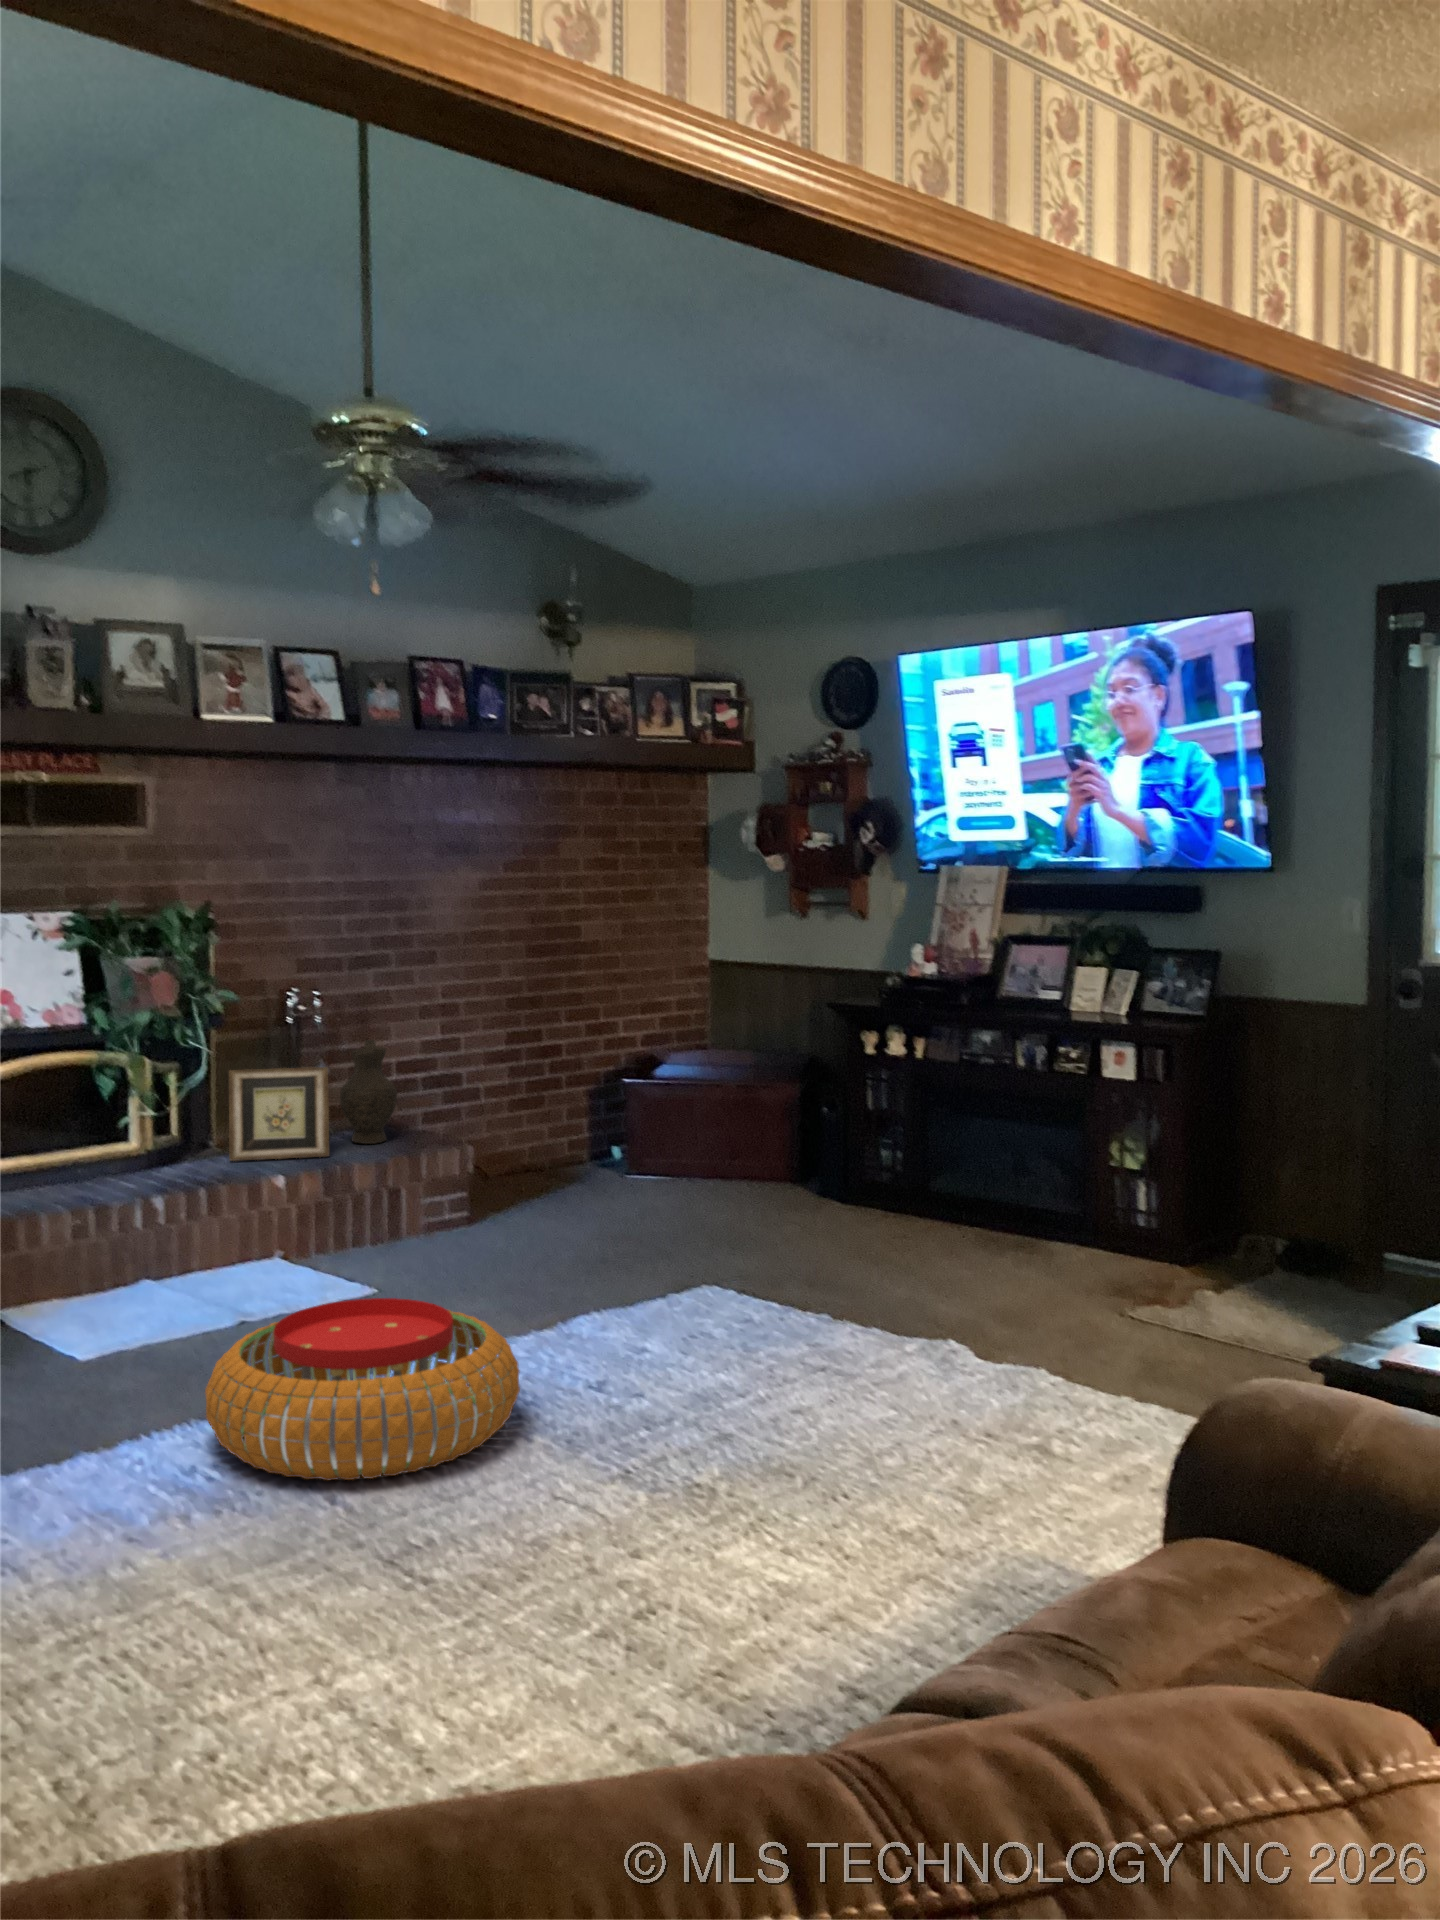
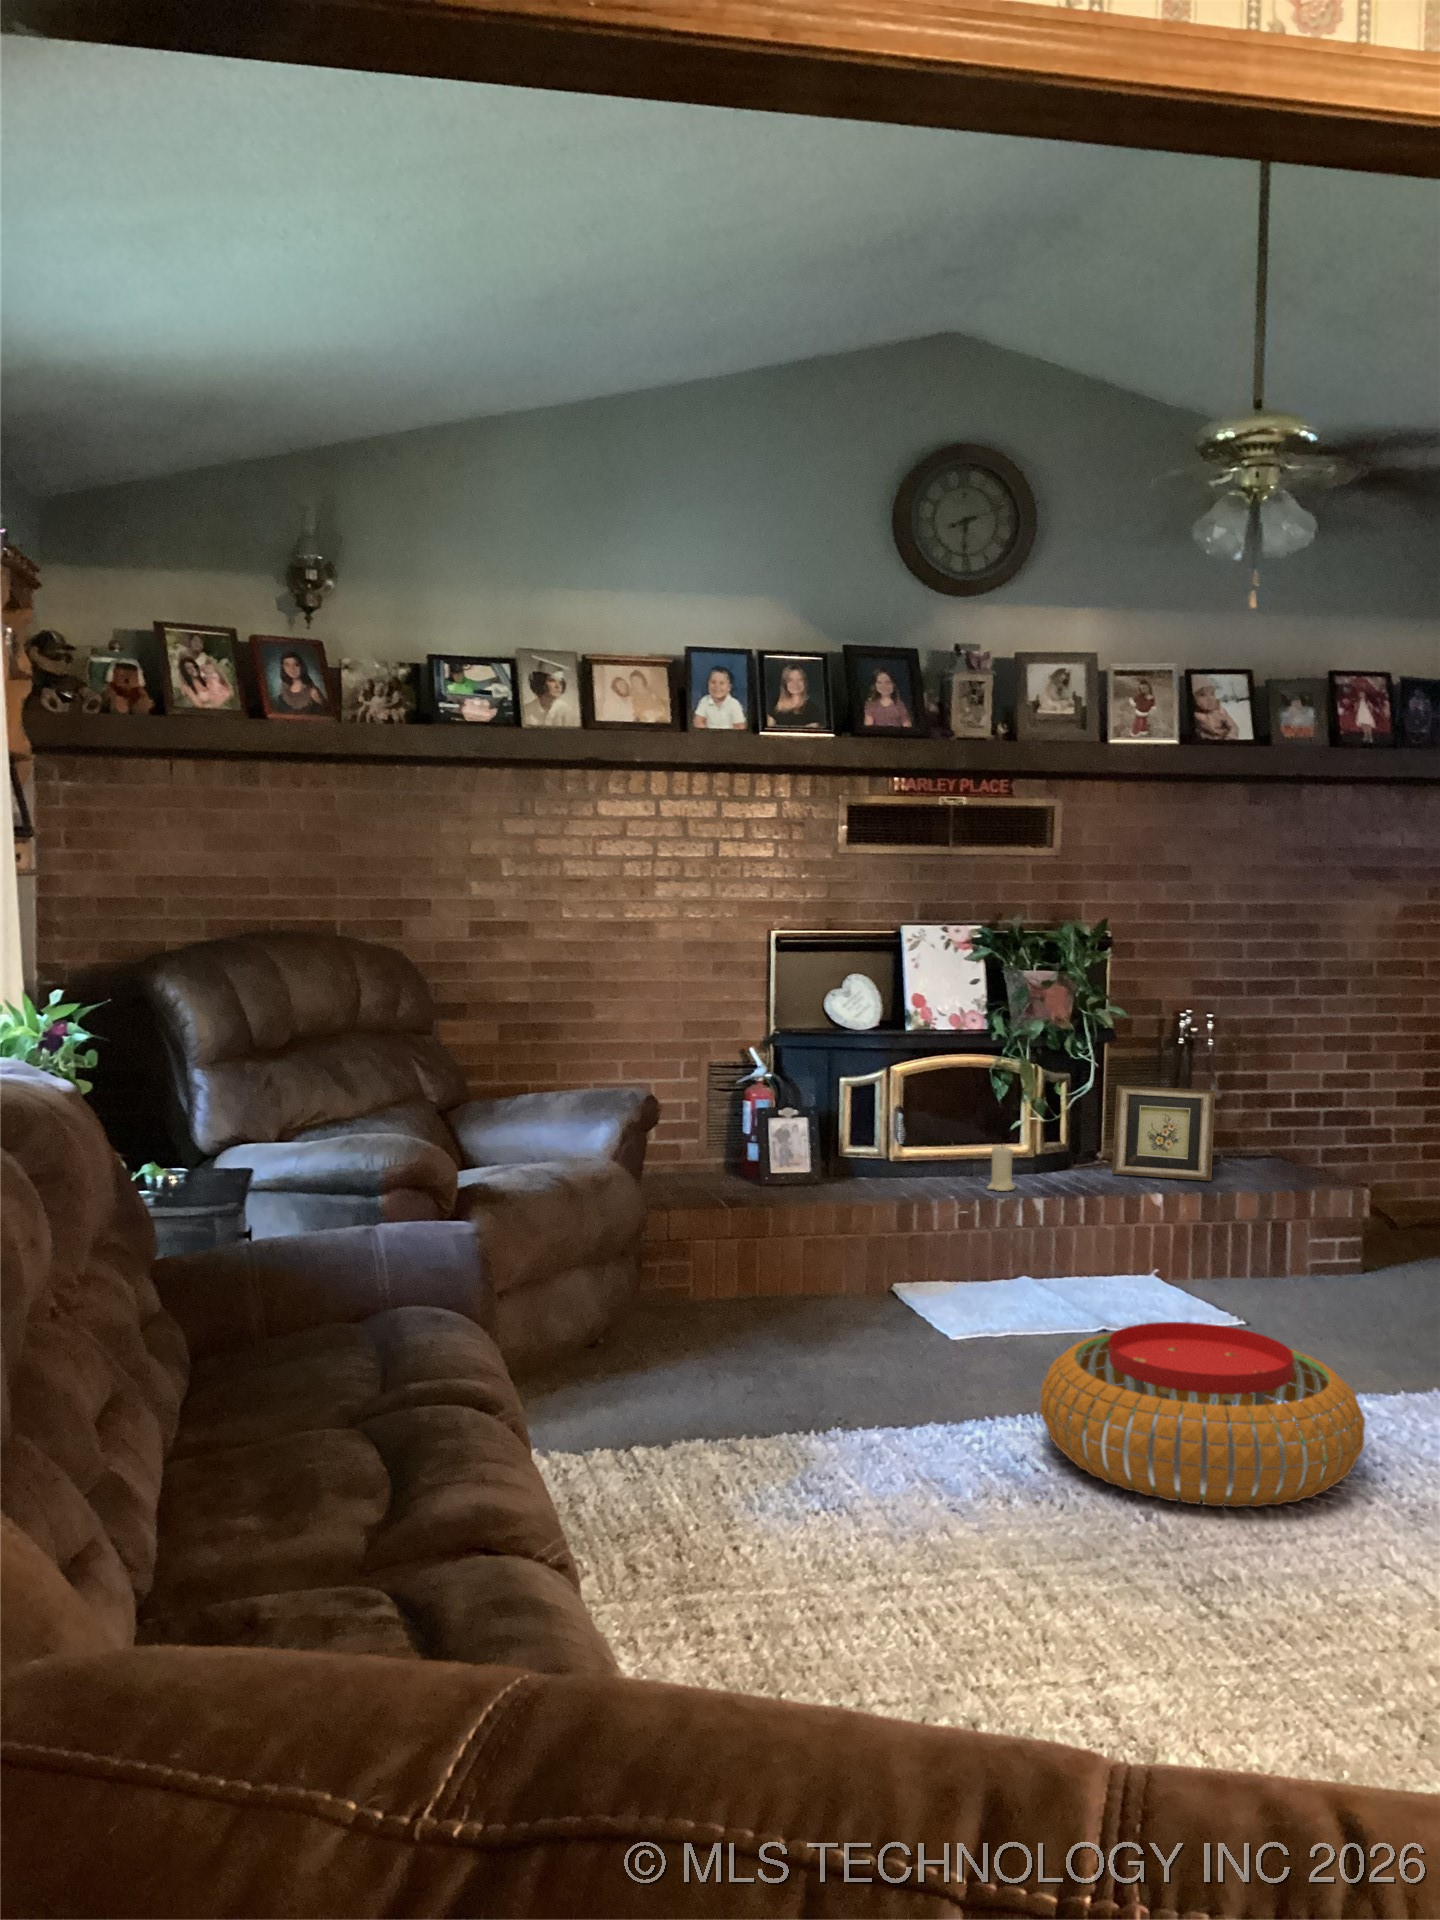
decorative vase: present [340,1040,397,1144] -> none [1228,1067,1289,1174]
candle: none [100,1144,131,1194] -> present [987,1145,1015,1191]

